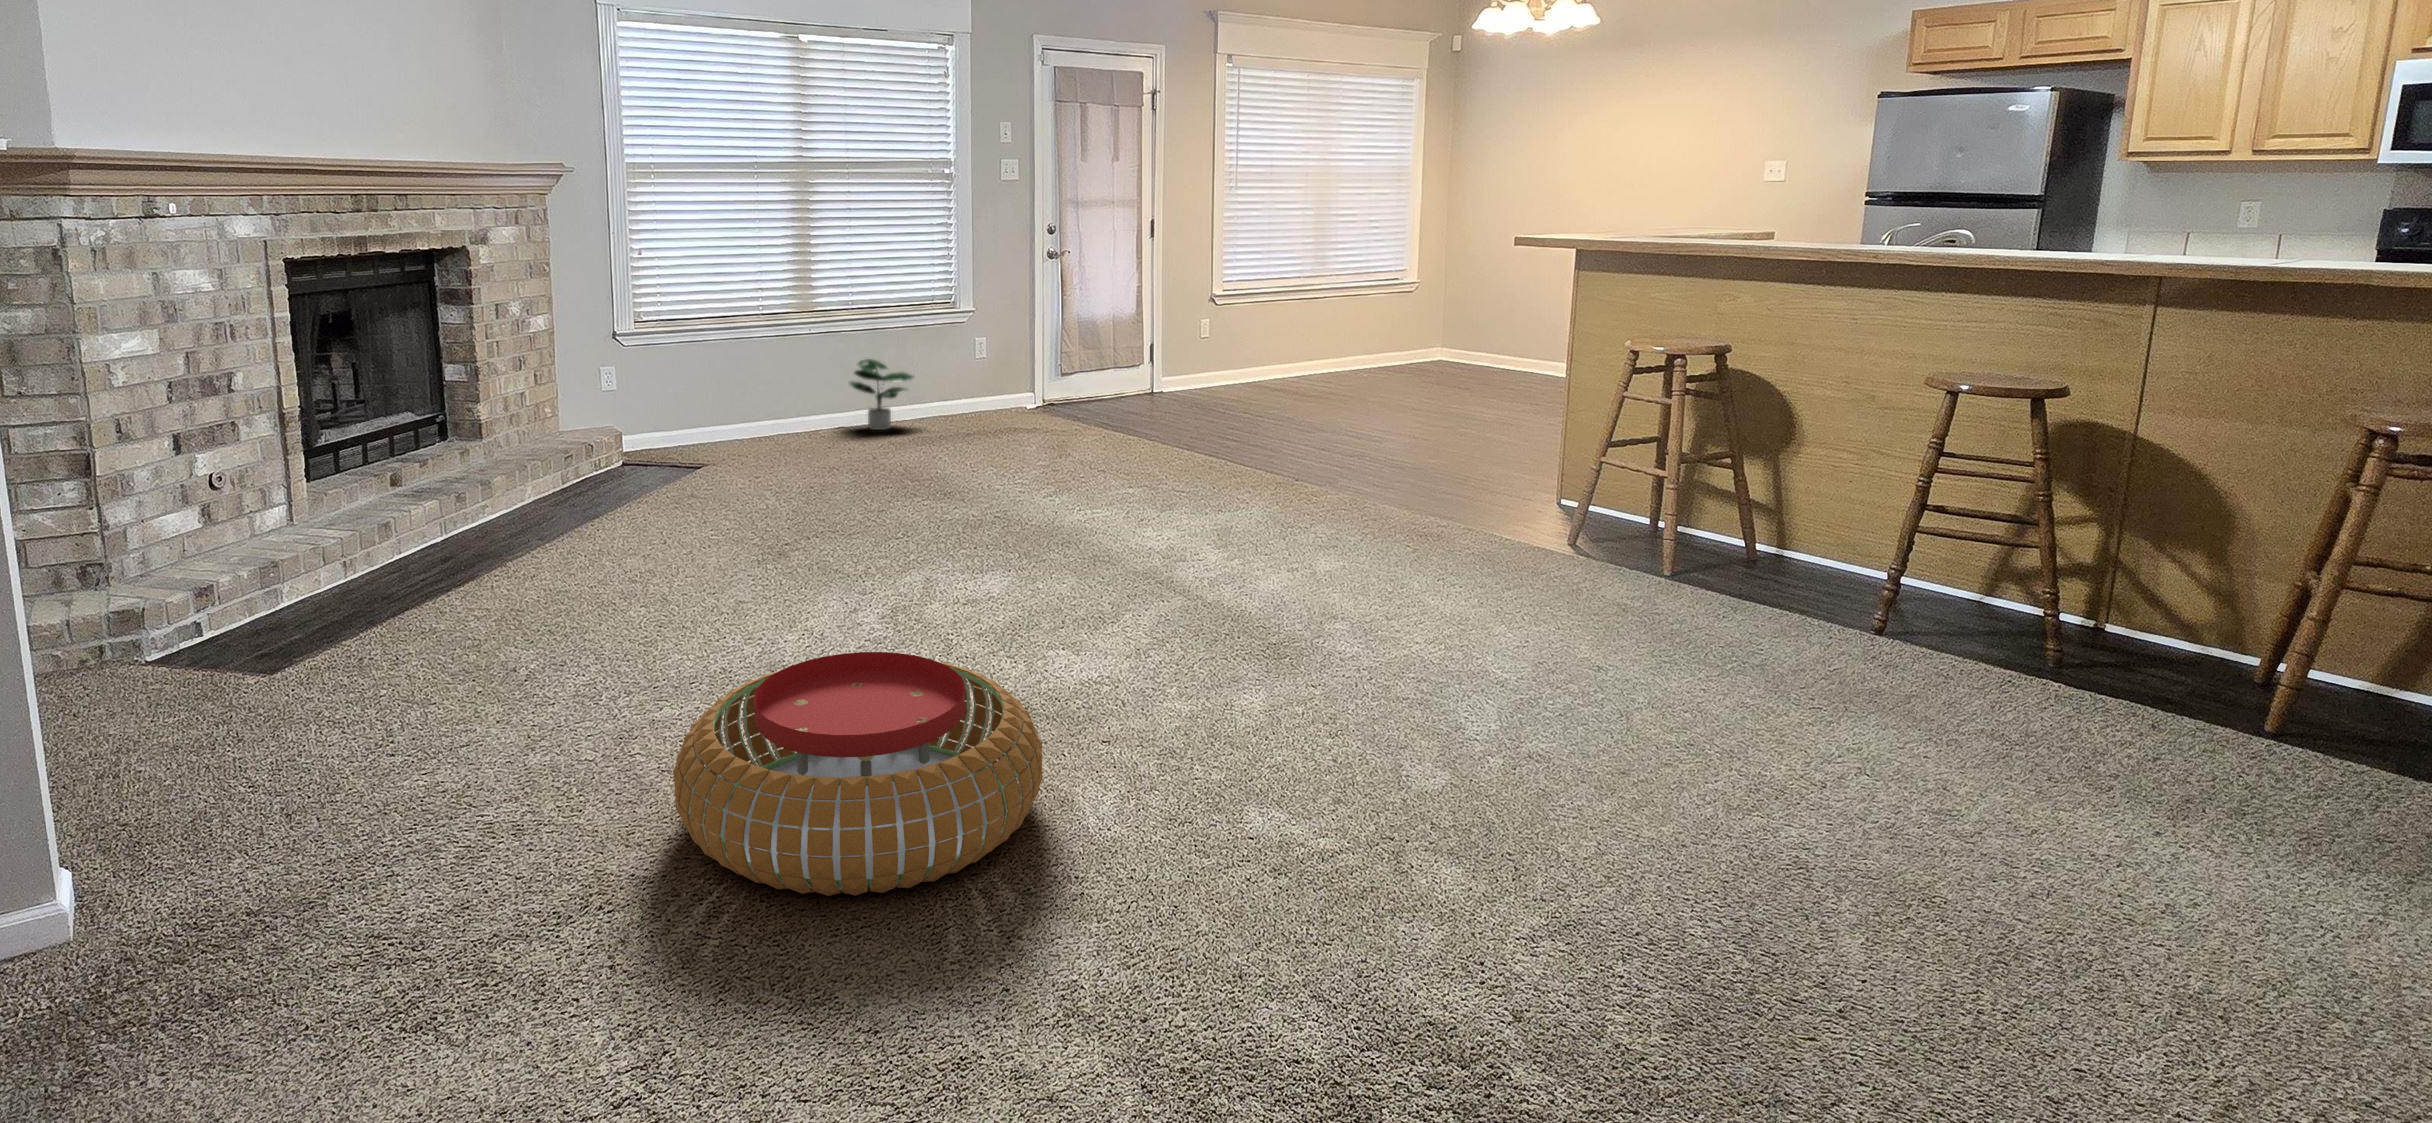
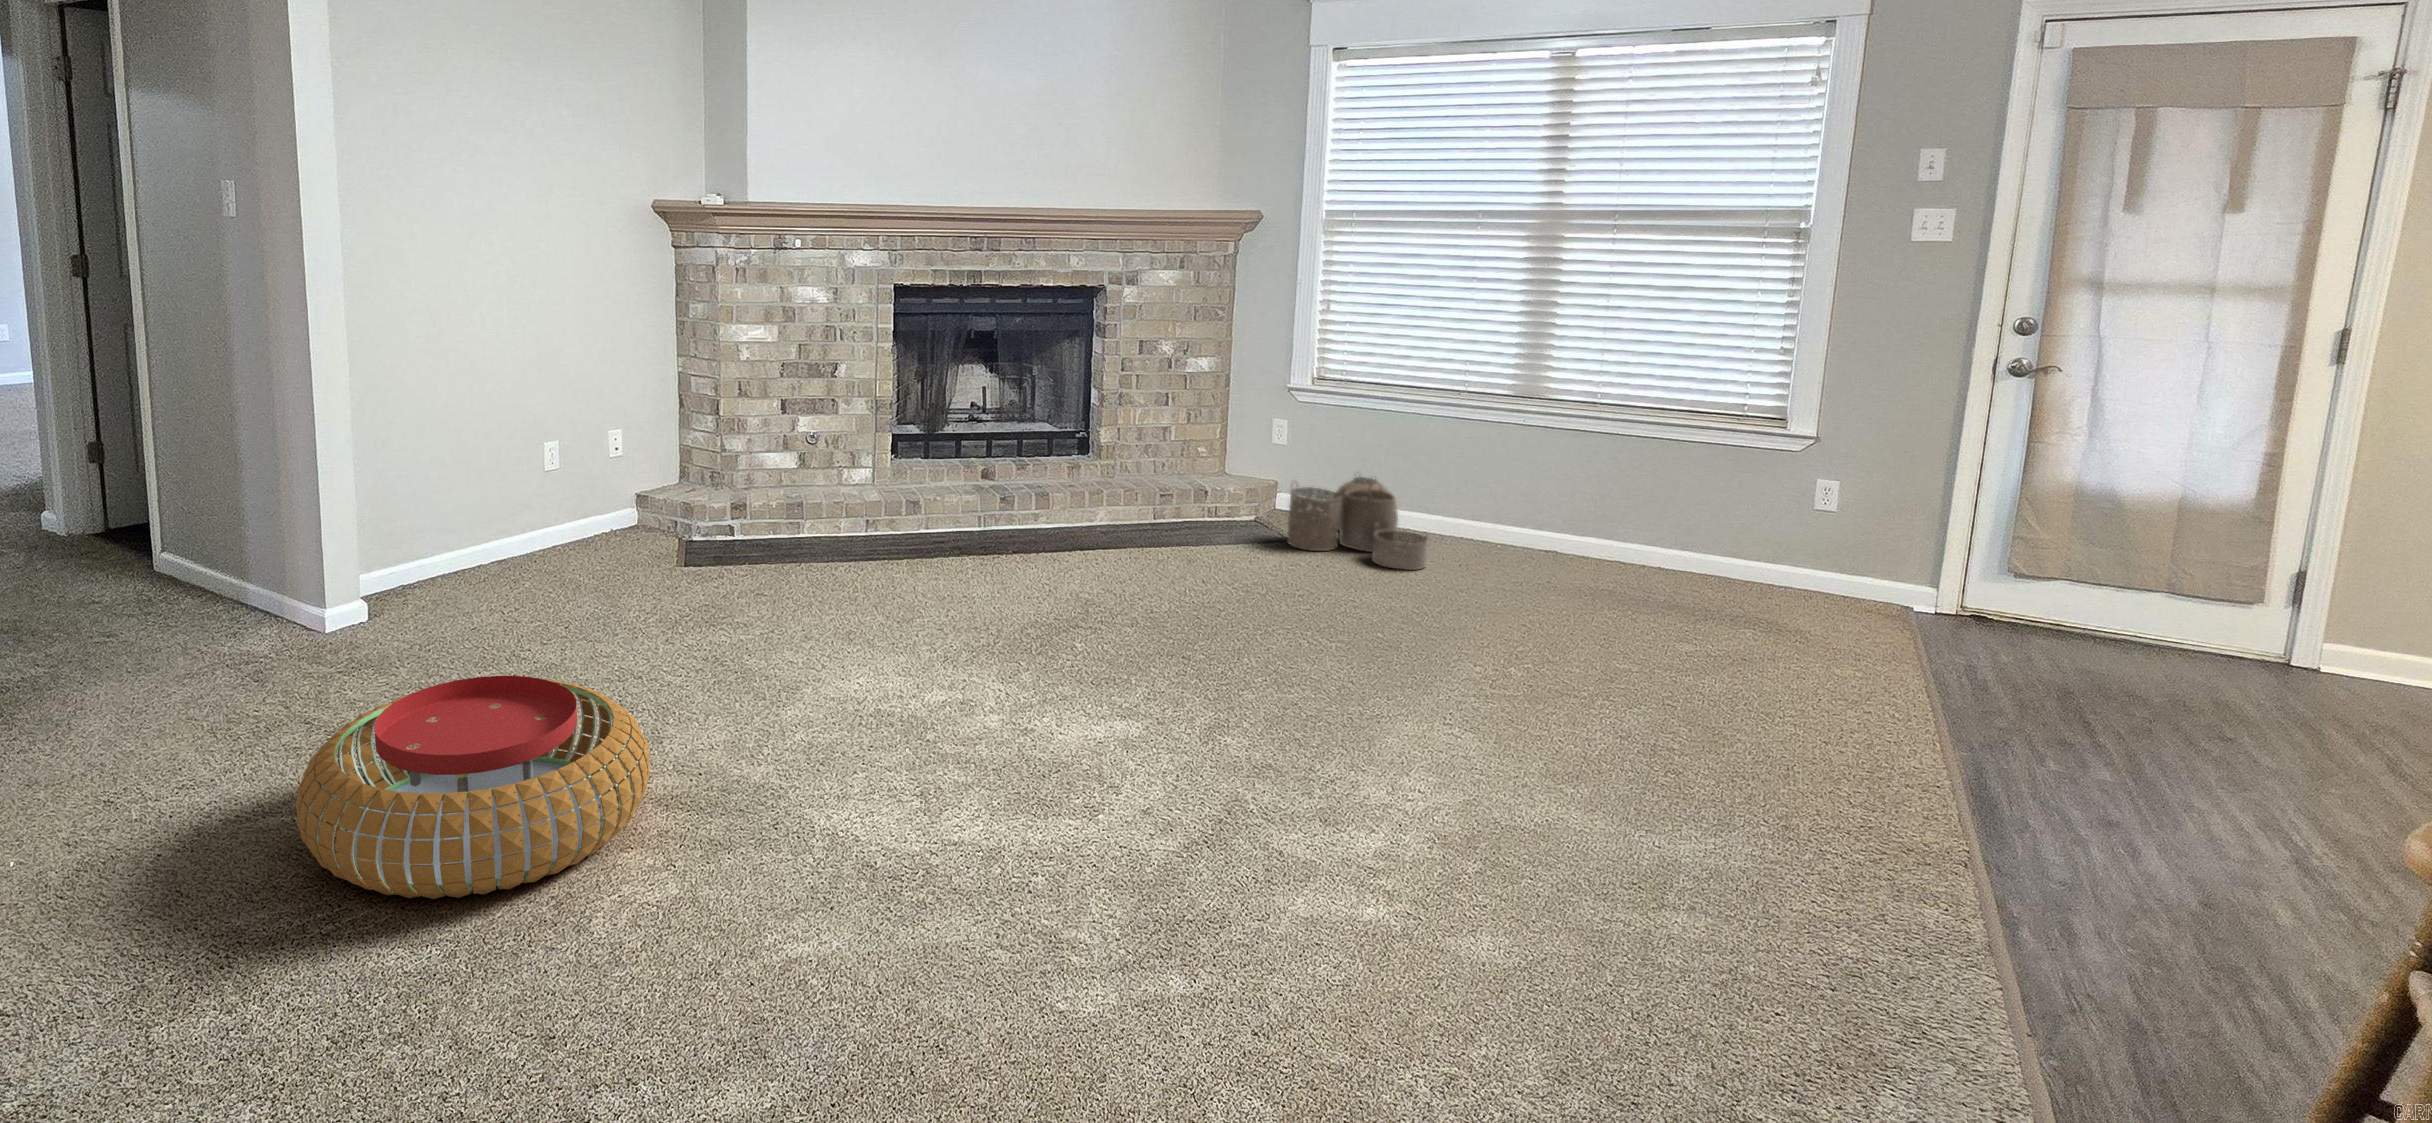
potted plant: present [849,359,913,430] -> none [1552,471,1649,569]
woven basket: none [690,398,821,467] -> present [1287,474,1428,570]

